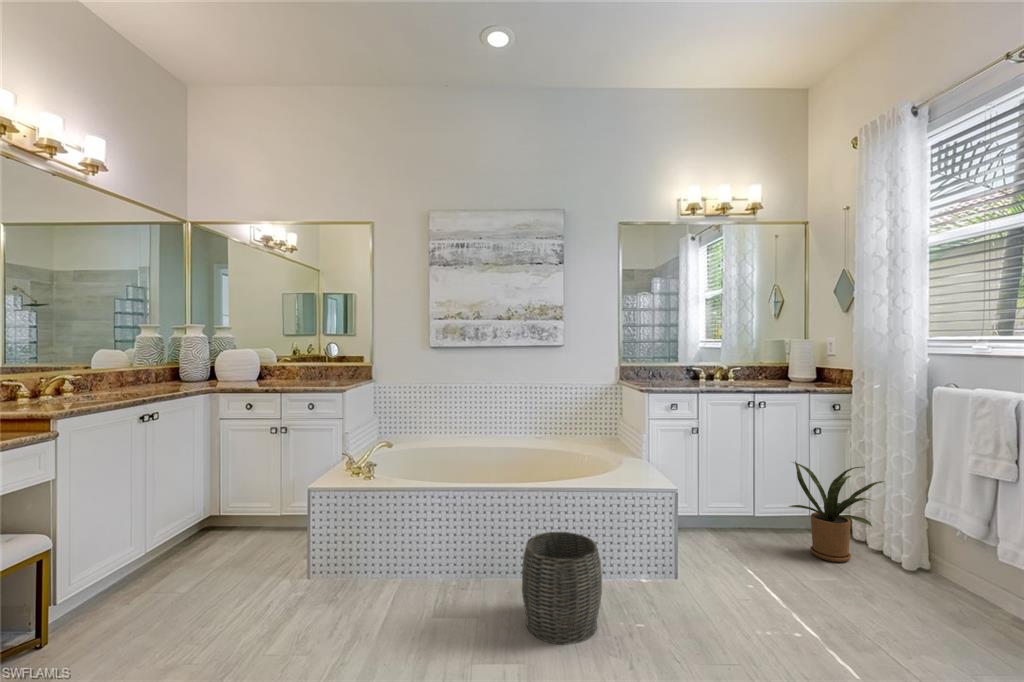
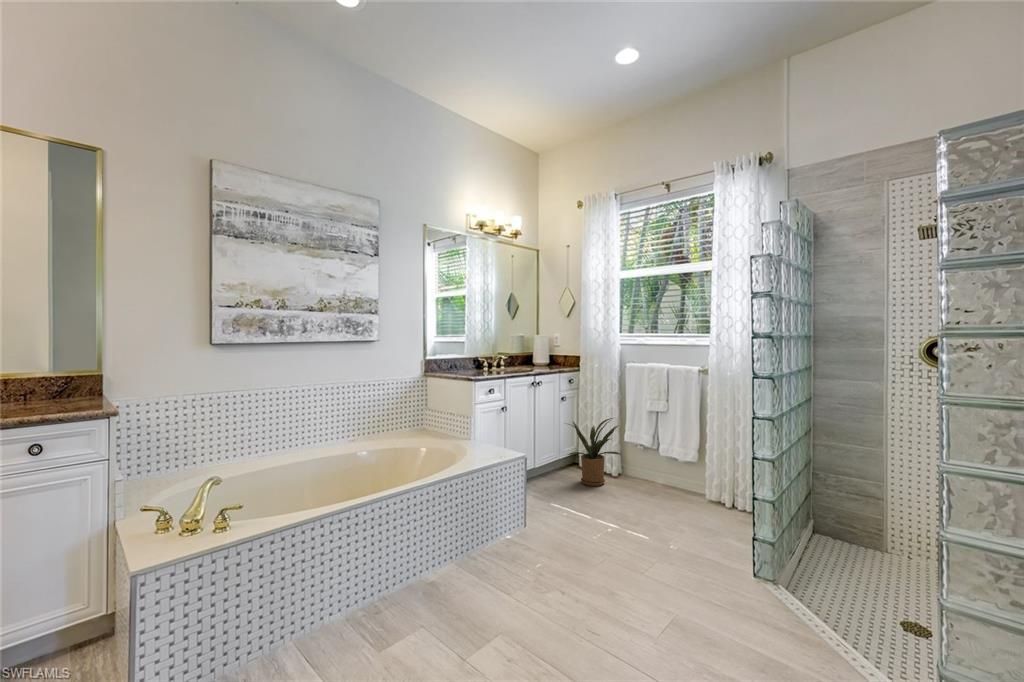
woven basket: present [522,532,602,644] -> none [491,519,570,637]

